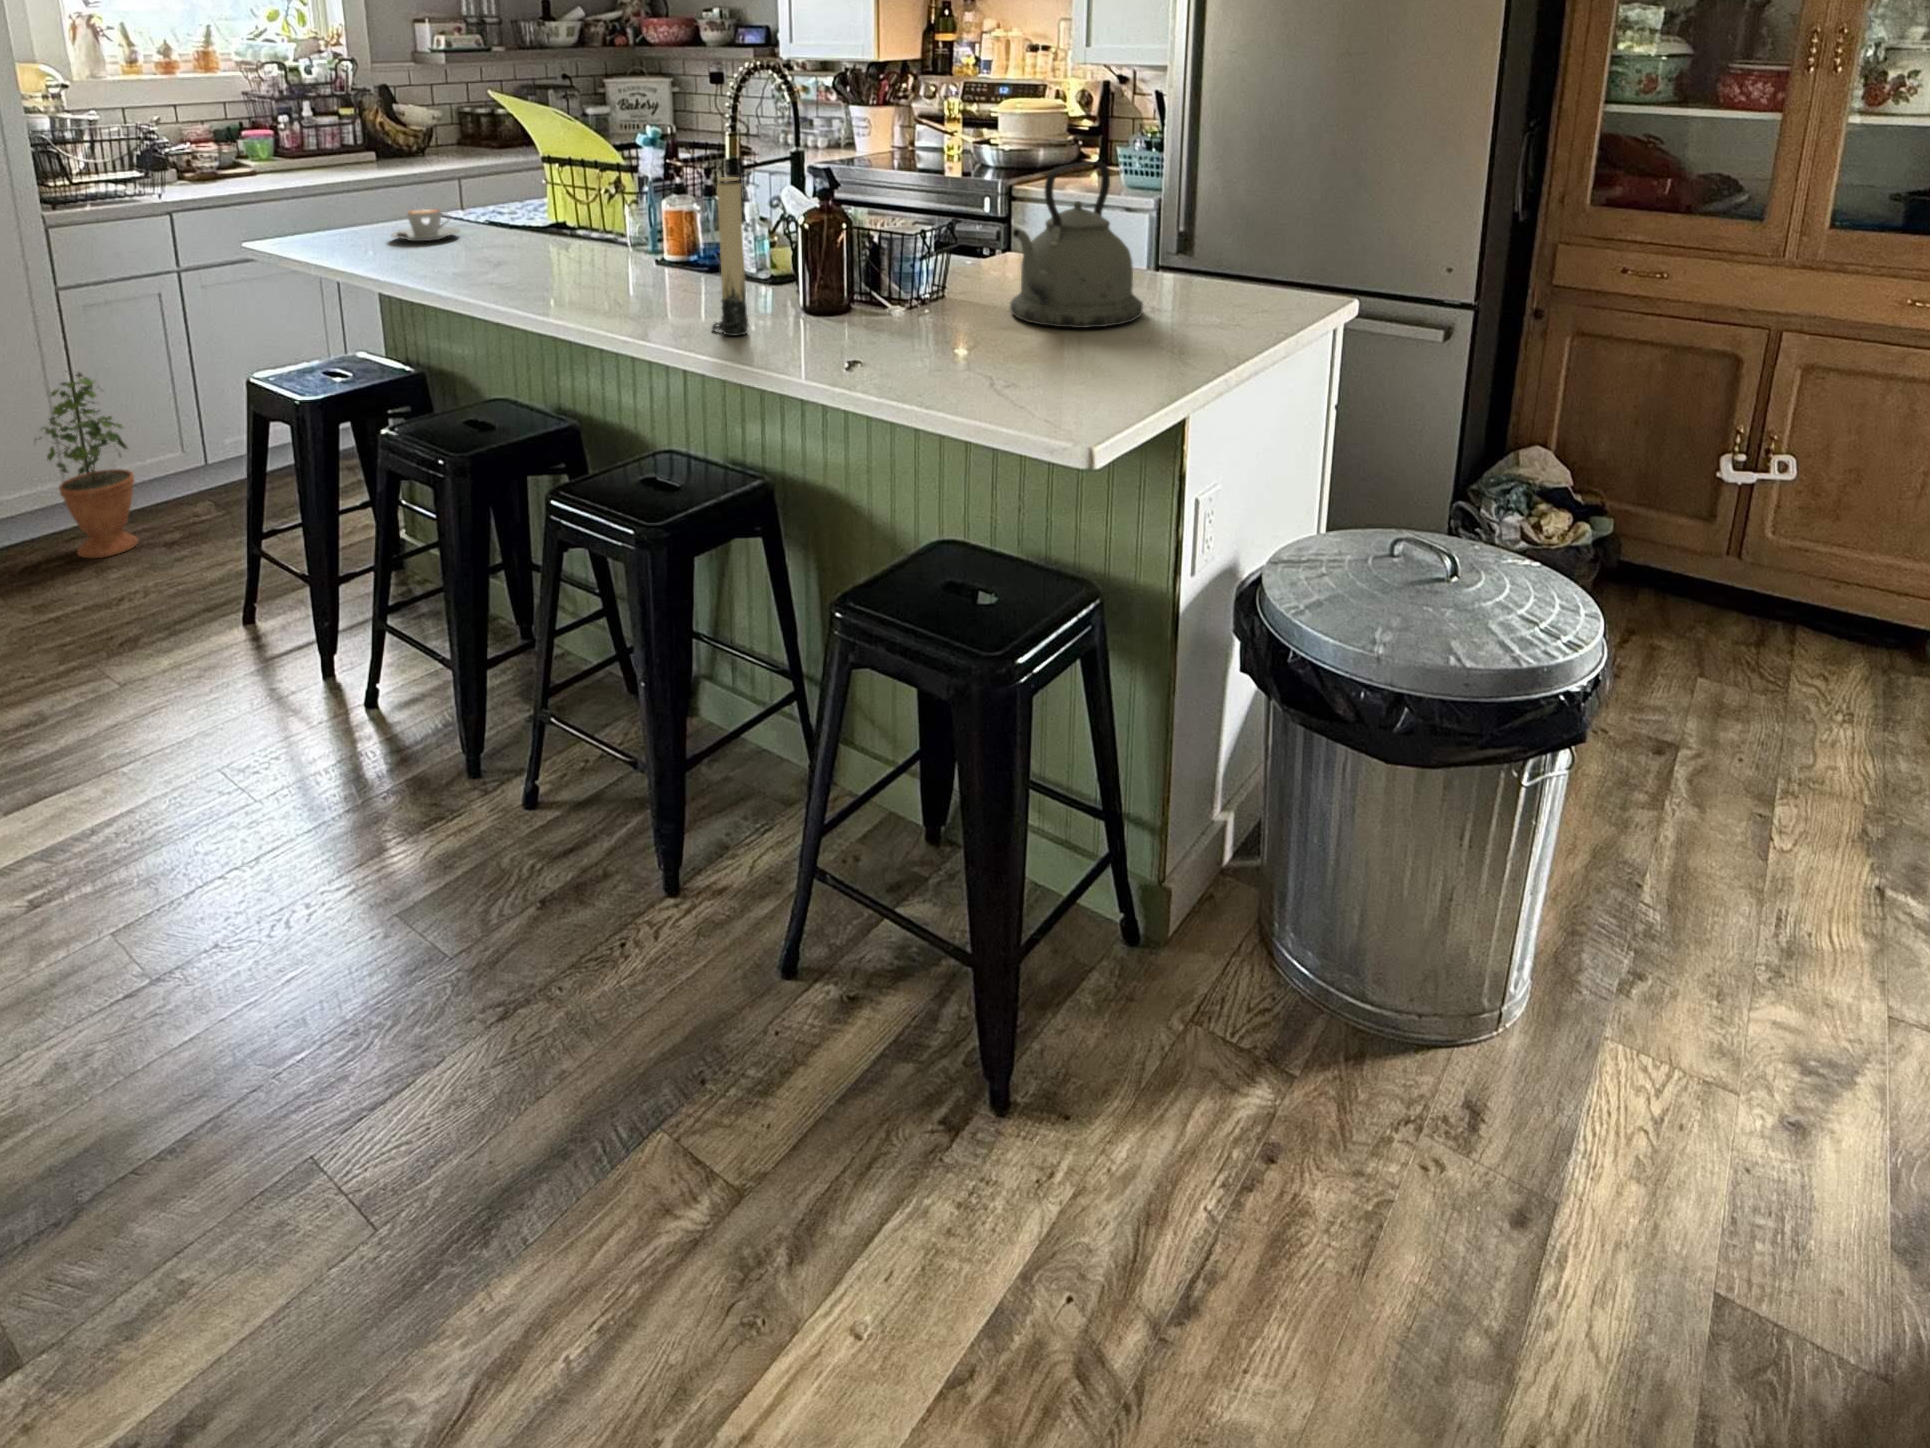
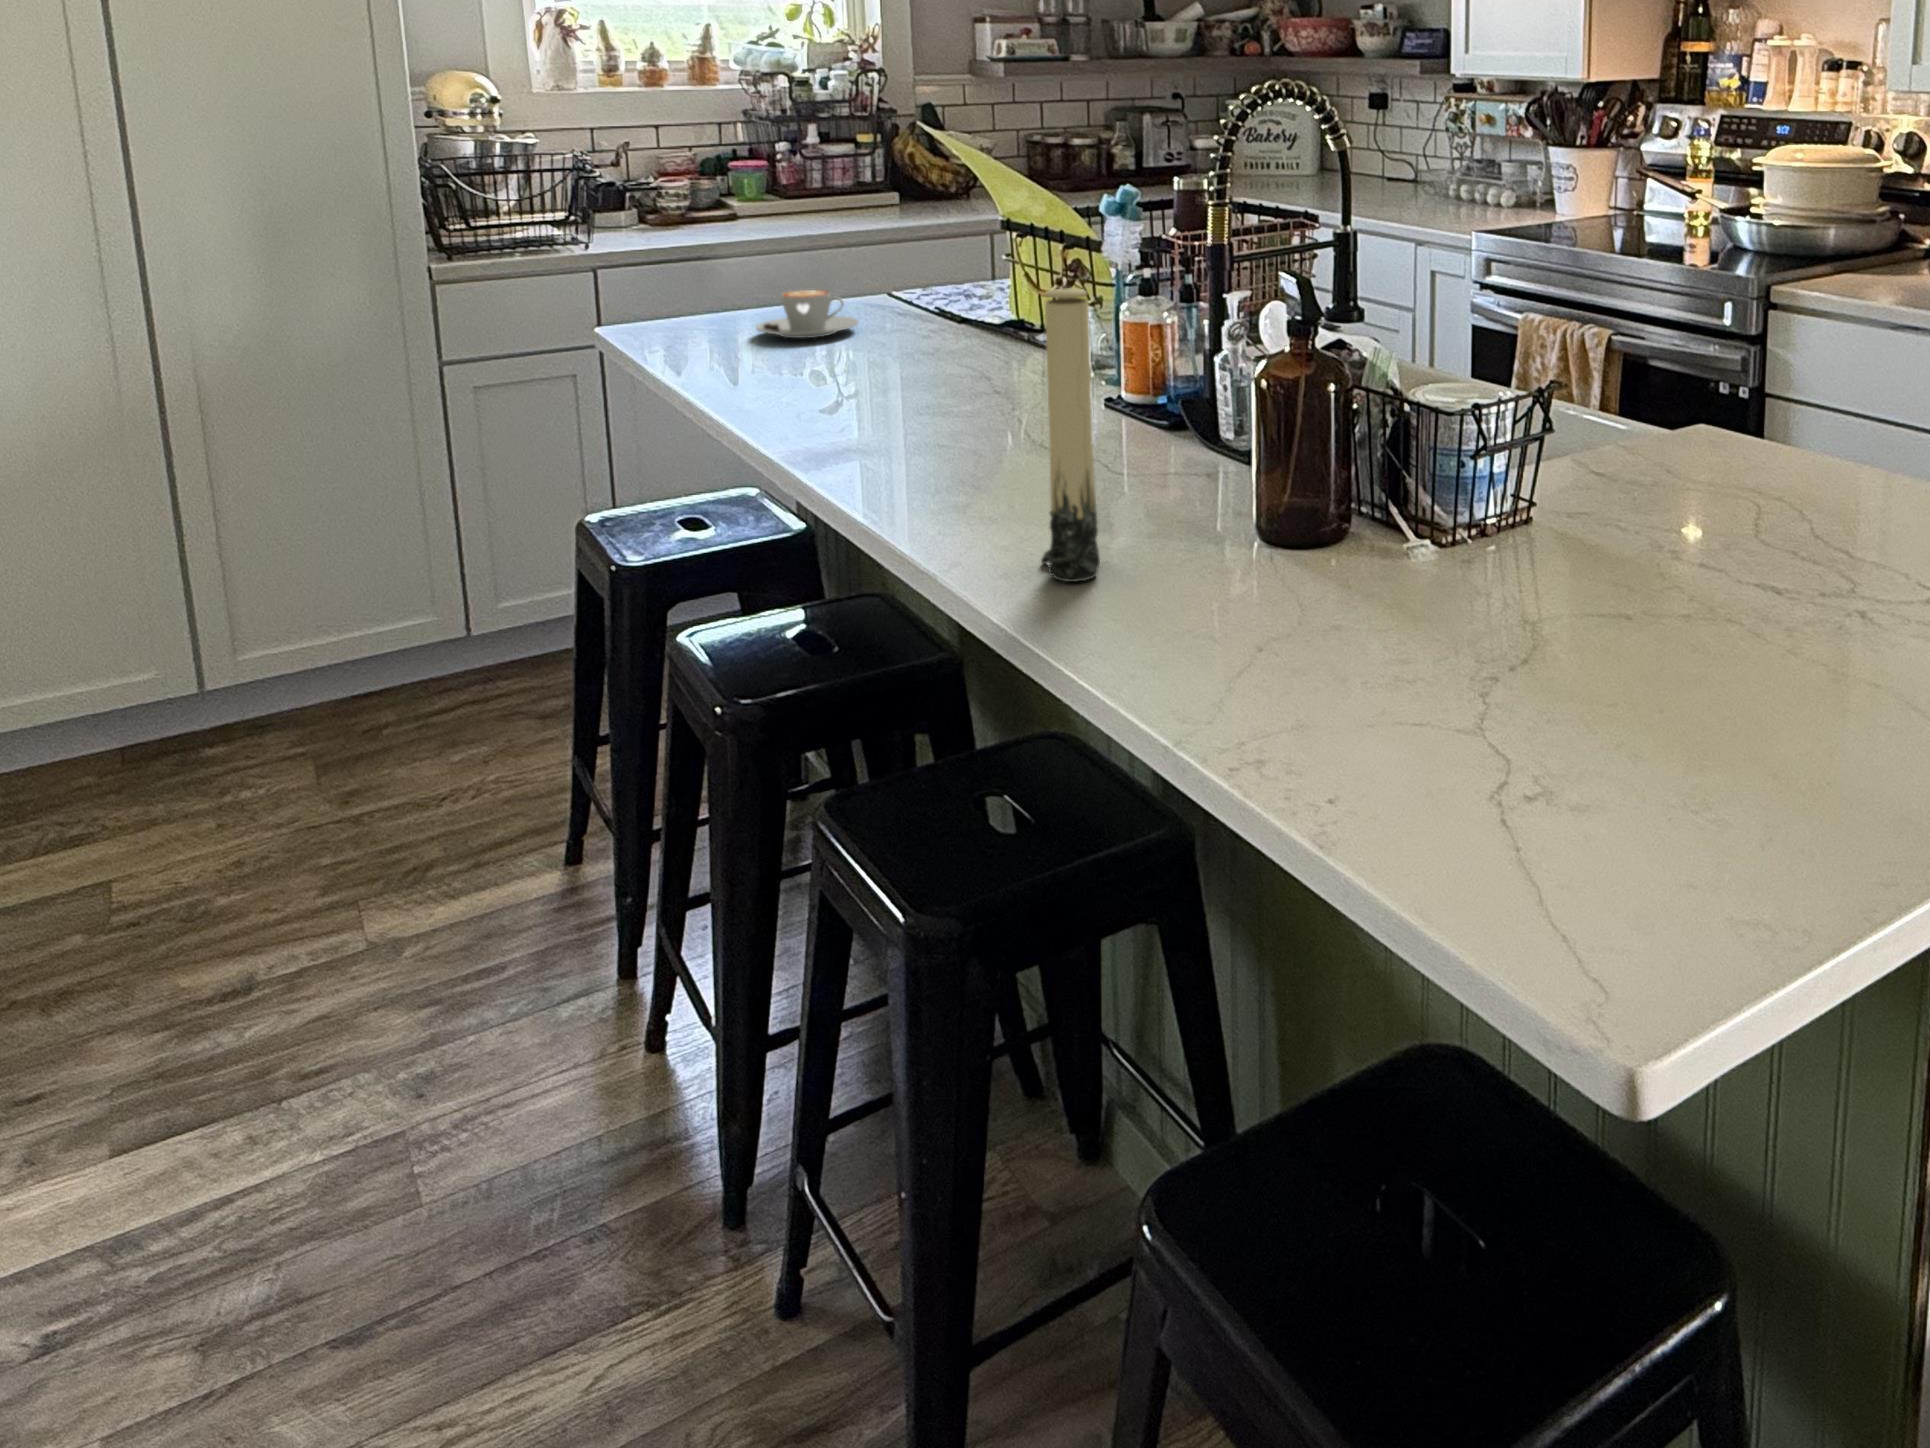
kettle: present [1010,162,1143,328] -> none [1590,289,1890,640]
potted plant: present [37,372,138,558] -> none [378,470,504,727]

